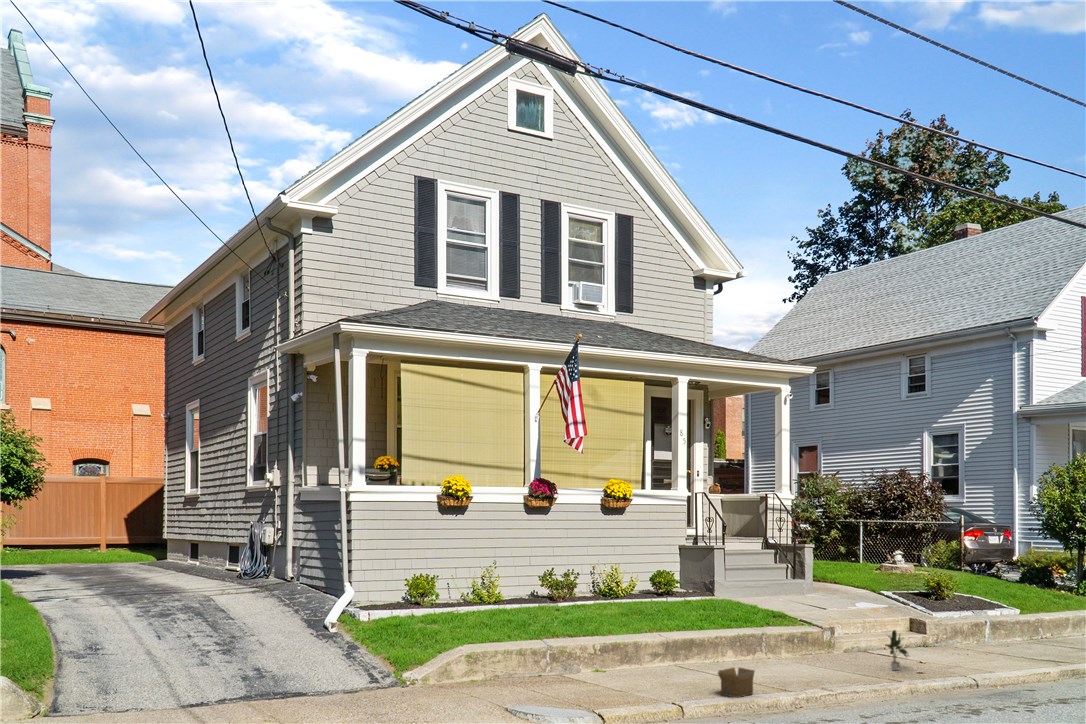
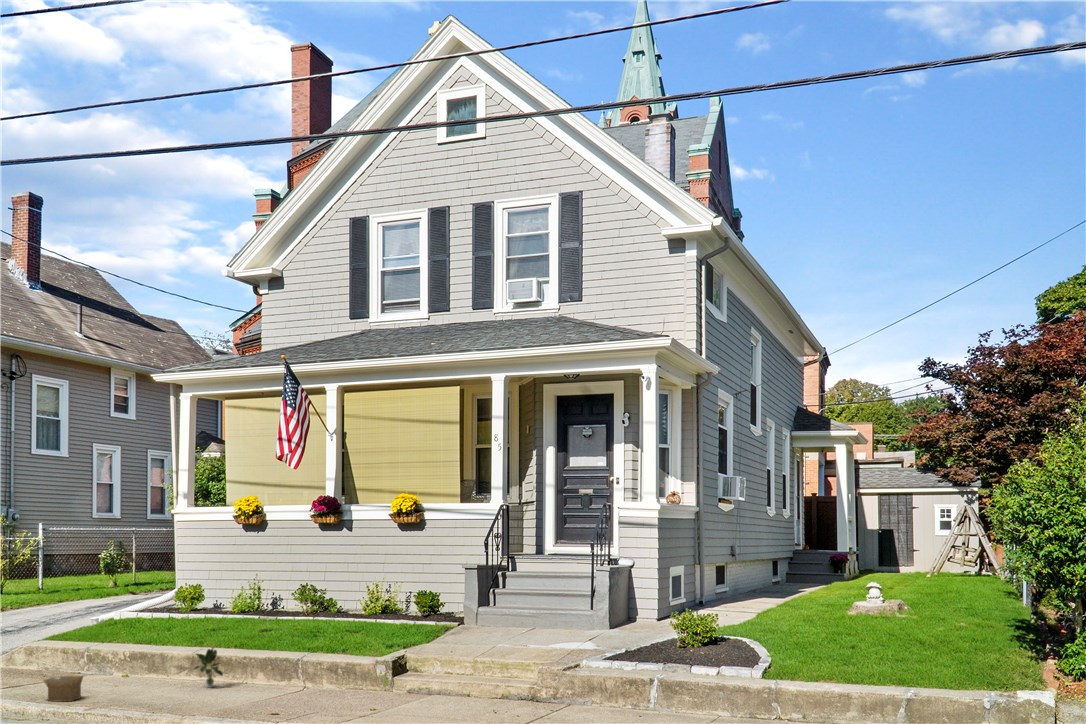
potted plant: present [885,630,908,671] -> present [195,648,223,688]

